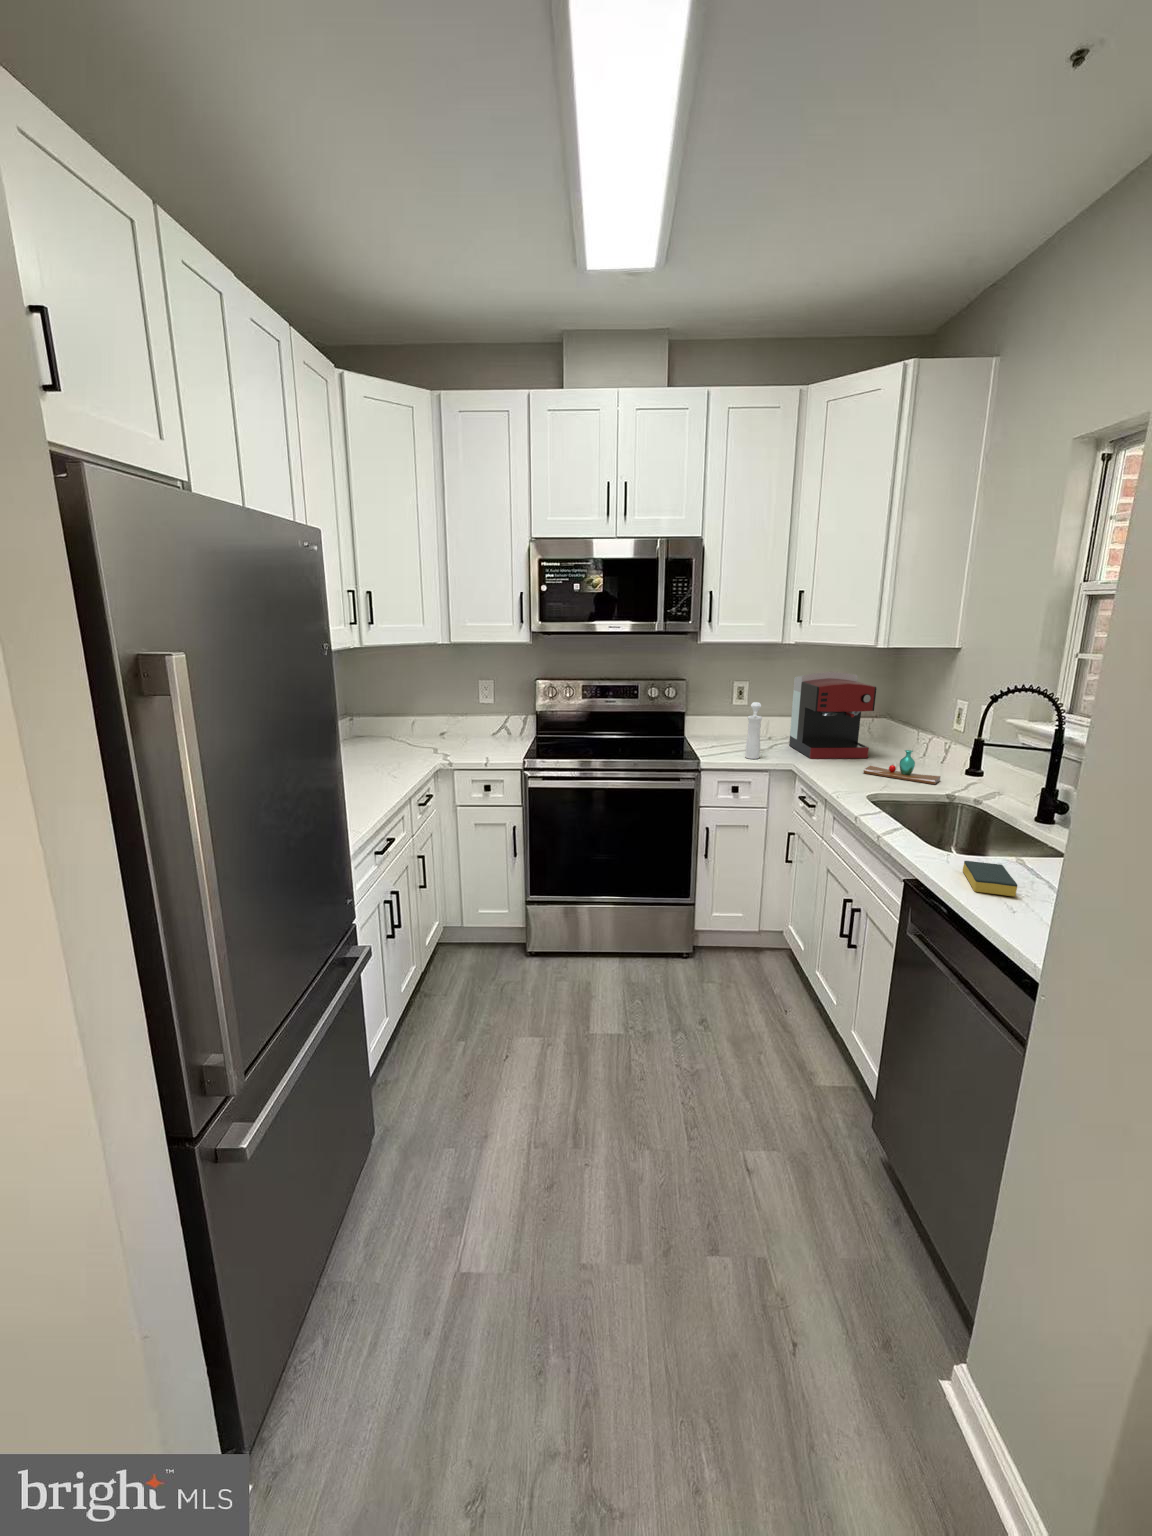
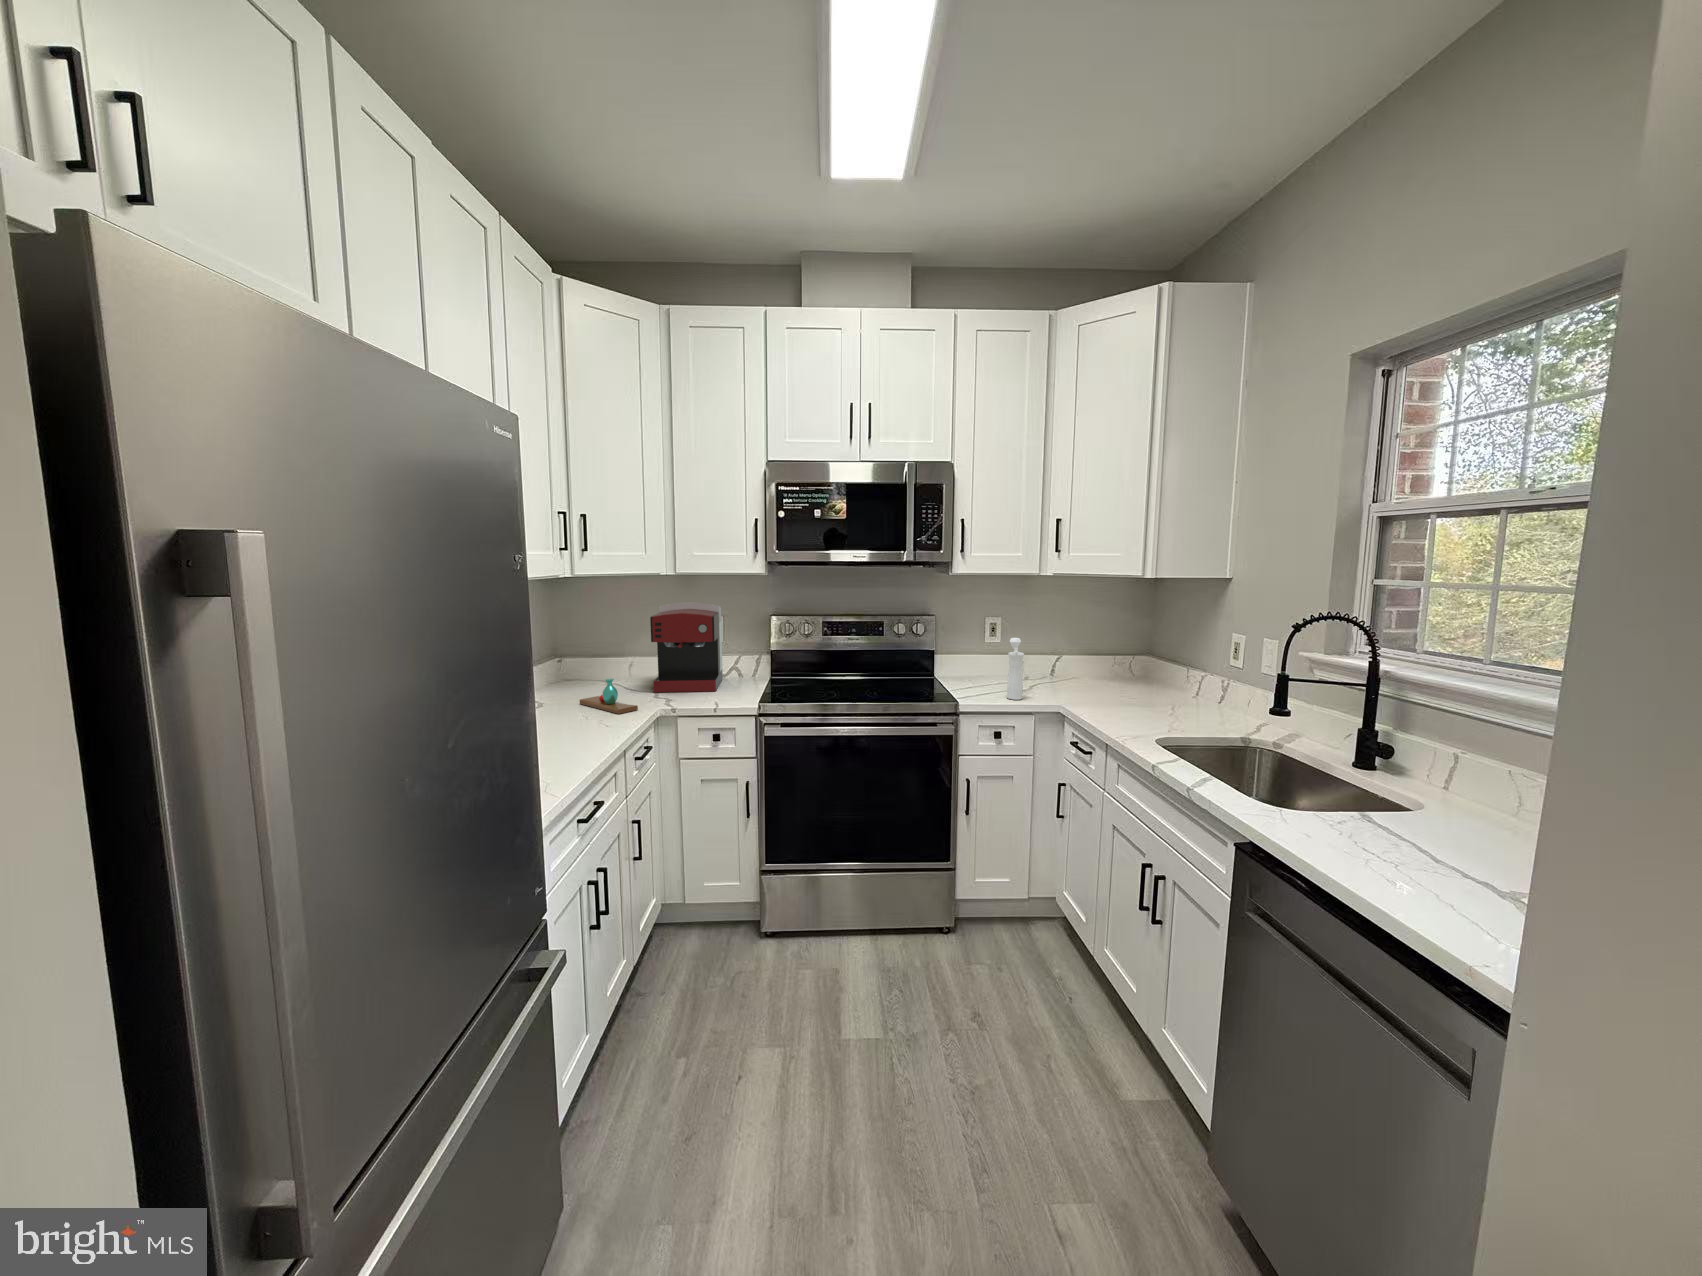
coffee maker: present [789,672,876,758] -> present [650,602,723,692]
vase: present [864,750,940,784] -> present [580,679,638,714]
sponge: present [963,861,1017,896] -> none [1308,818,1390,864]

